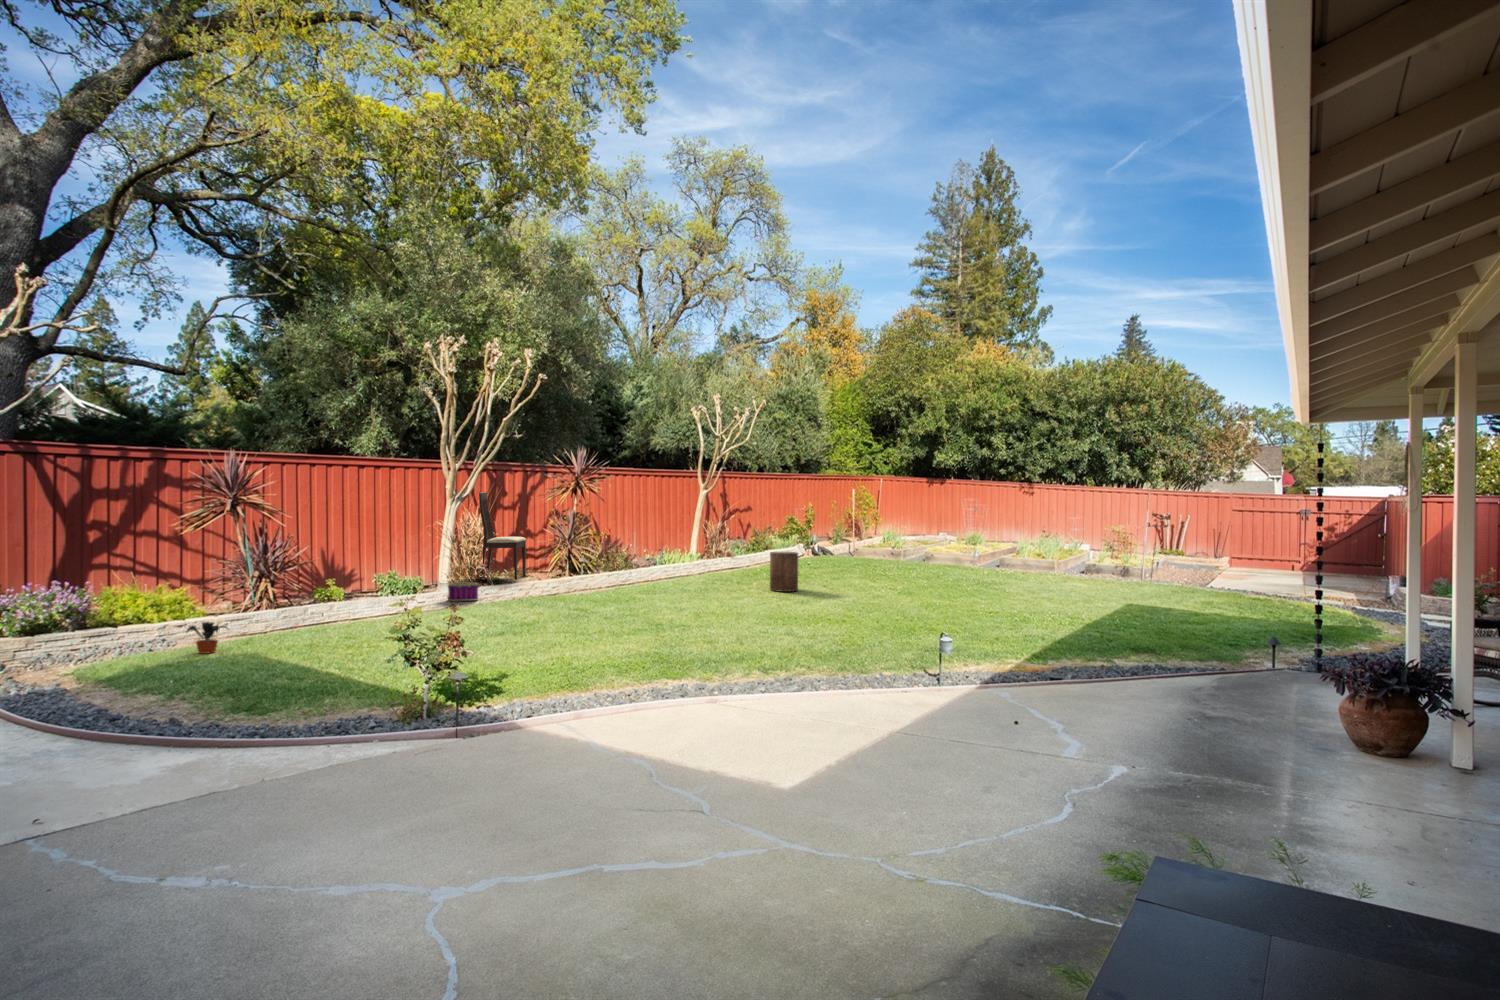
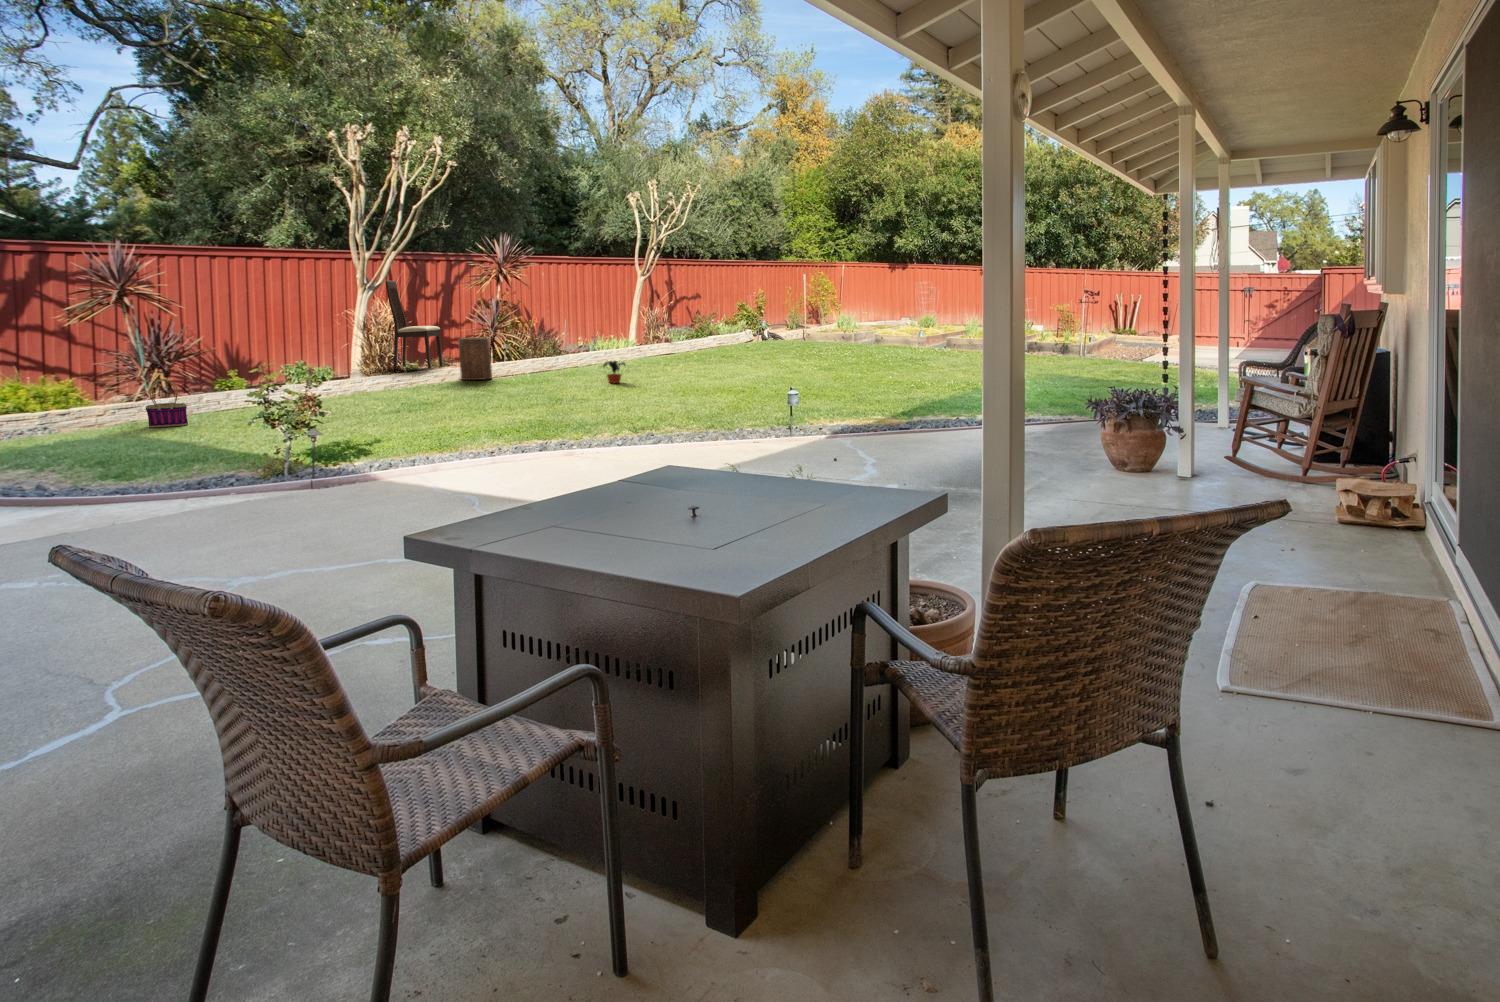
stool: present [770,552,798,592] -> present [458,337,492,380]
basket: present [447,562,479,601] -> present [146,379,188,428]
potted plant: present [187,622,227,654] -> present [601,361,625,383]

